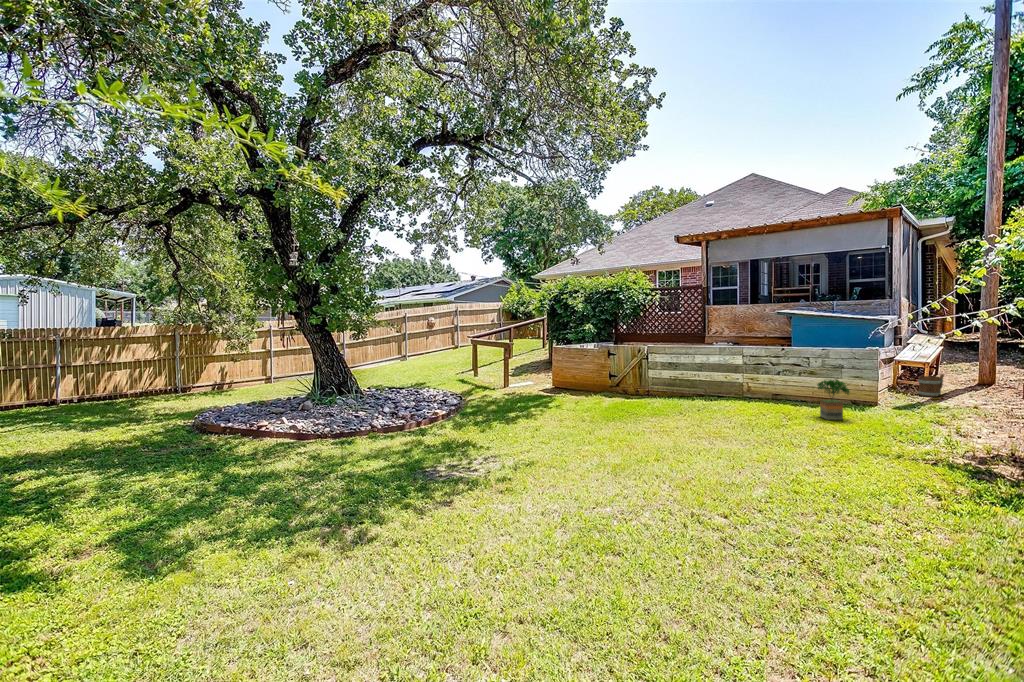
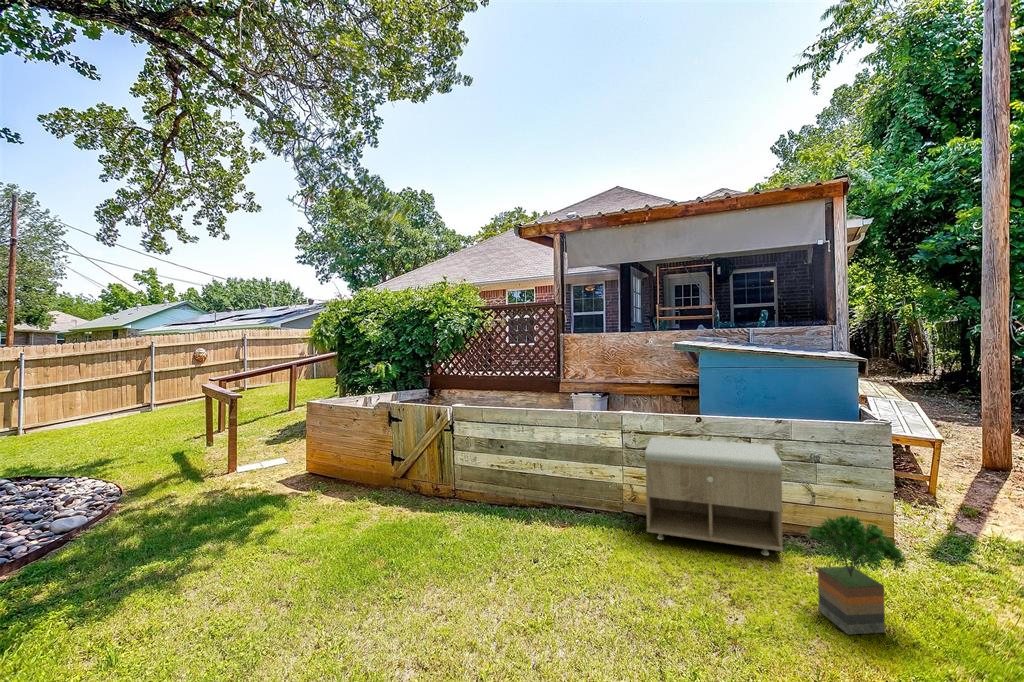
storage bench: none [752,358,819,406] -> present [645,437,783,556]
bucket: present [918,374,944,397] -> none [924,464,970,512]

